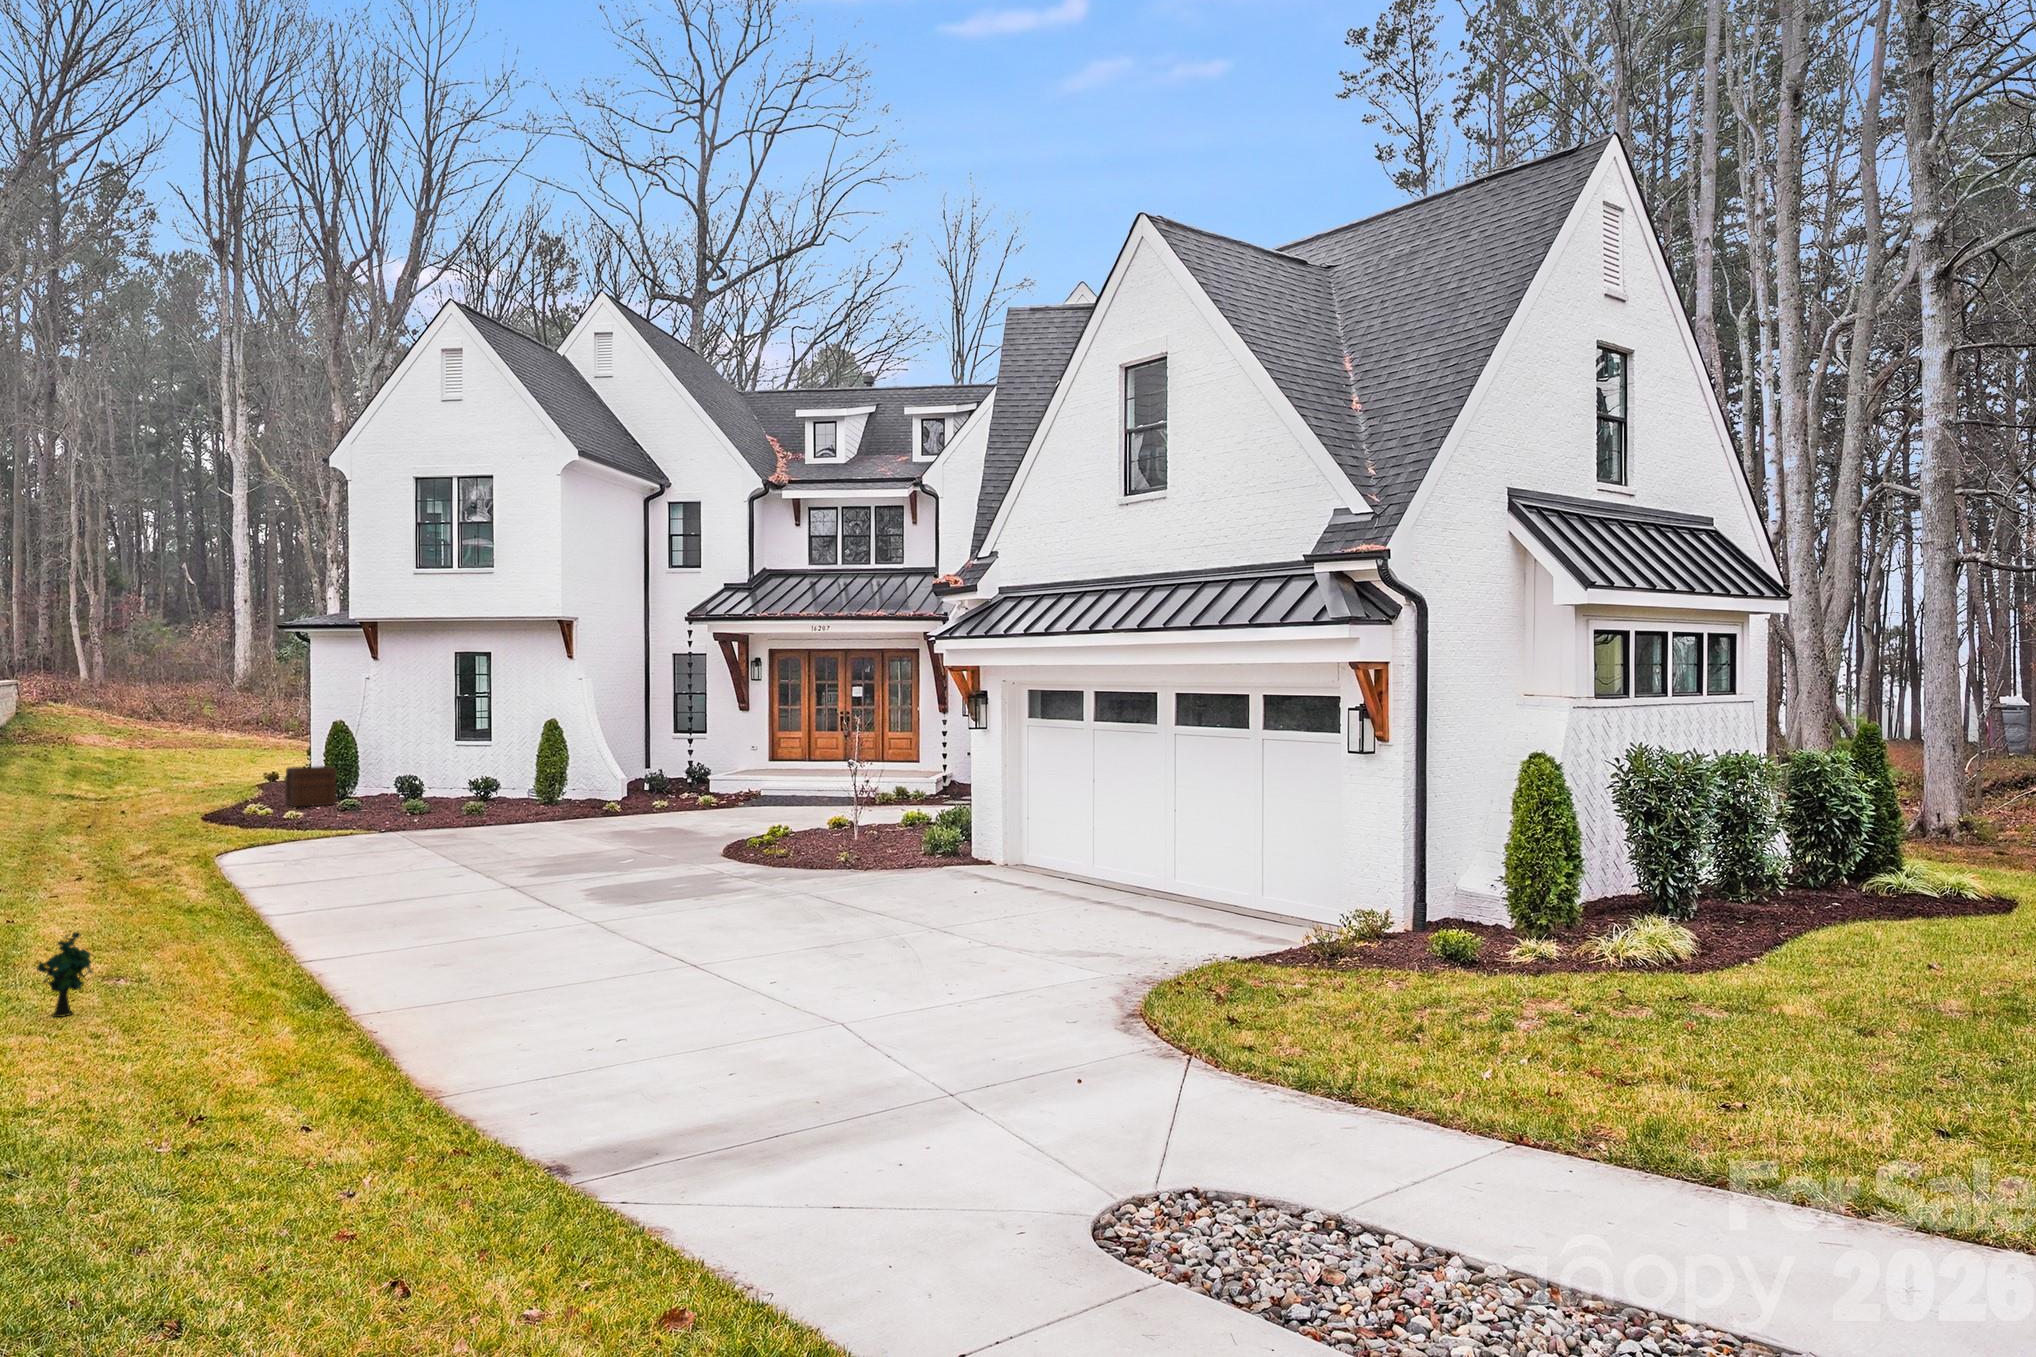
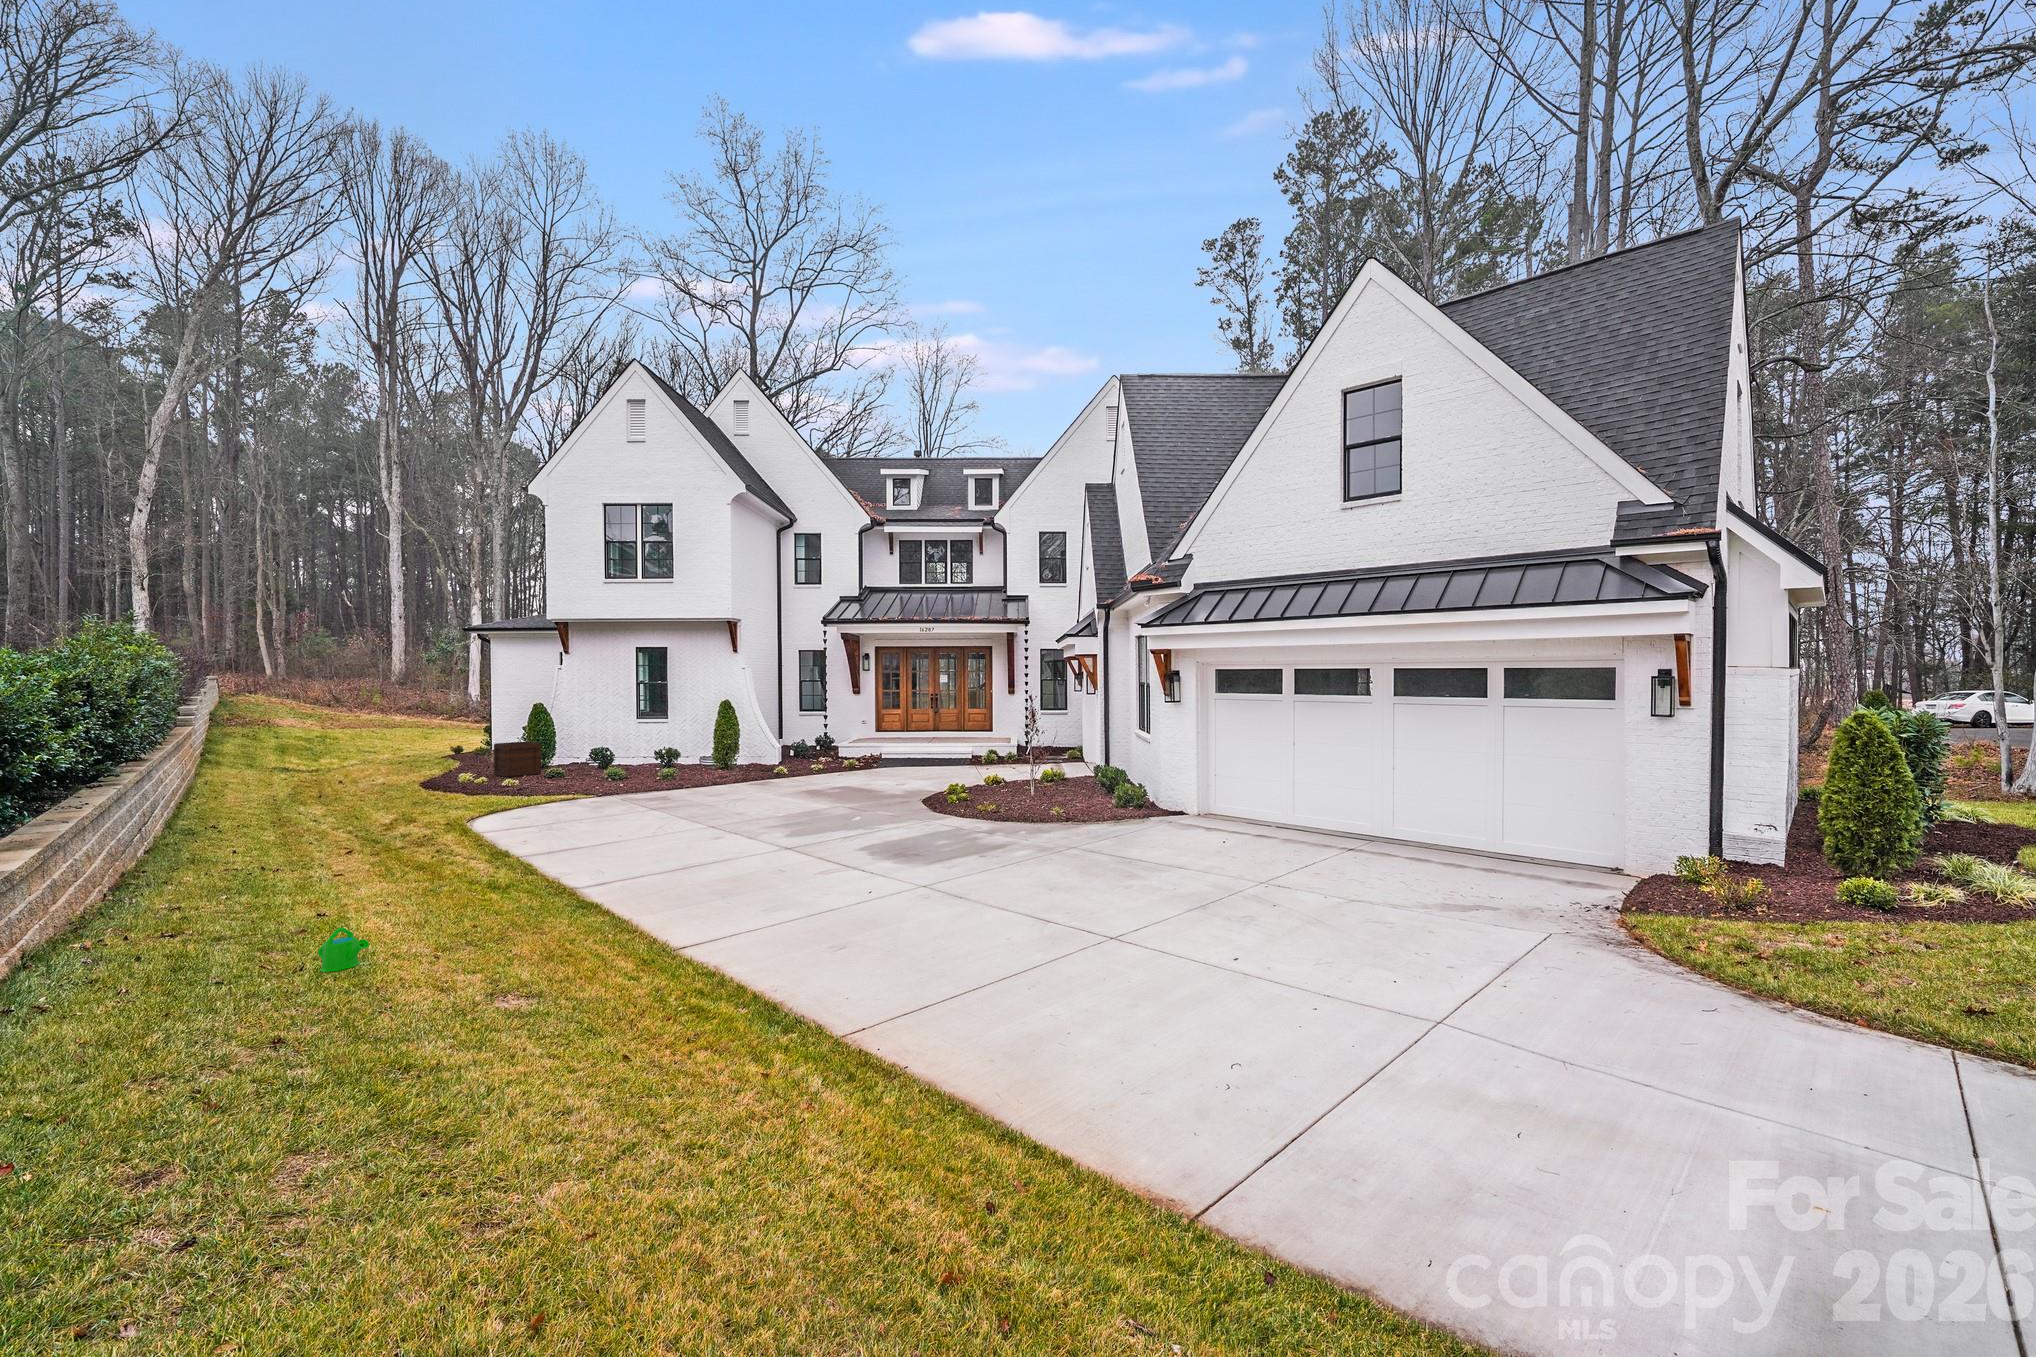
watering can: none [38,898,74,931] -> present [318,927,369,972]
decorative plant: present [37,932,93,1017] -> none [404,1061,510,1224]

